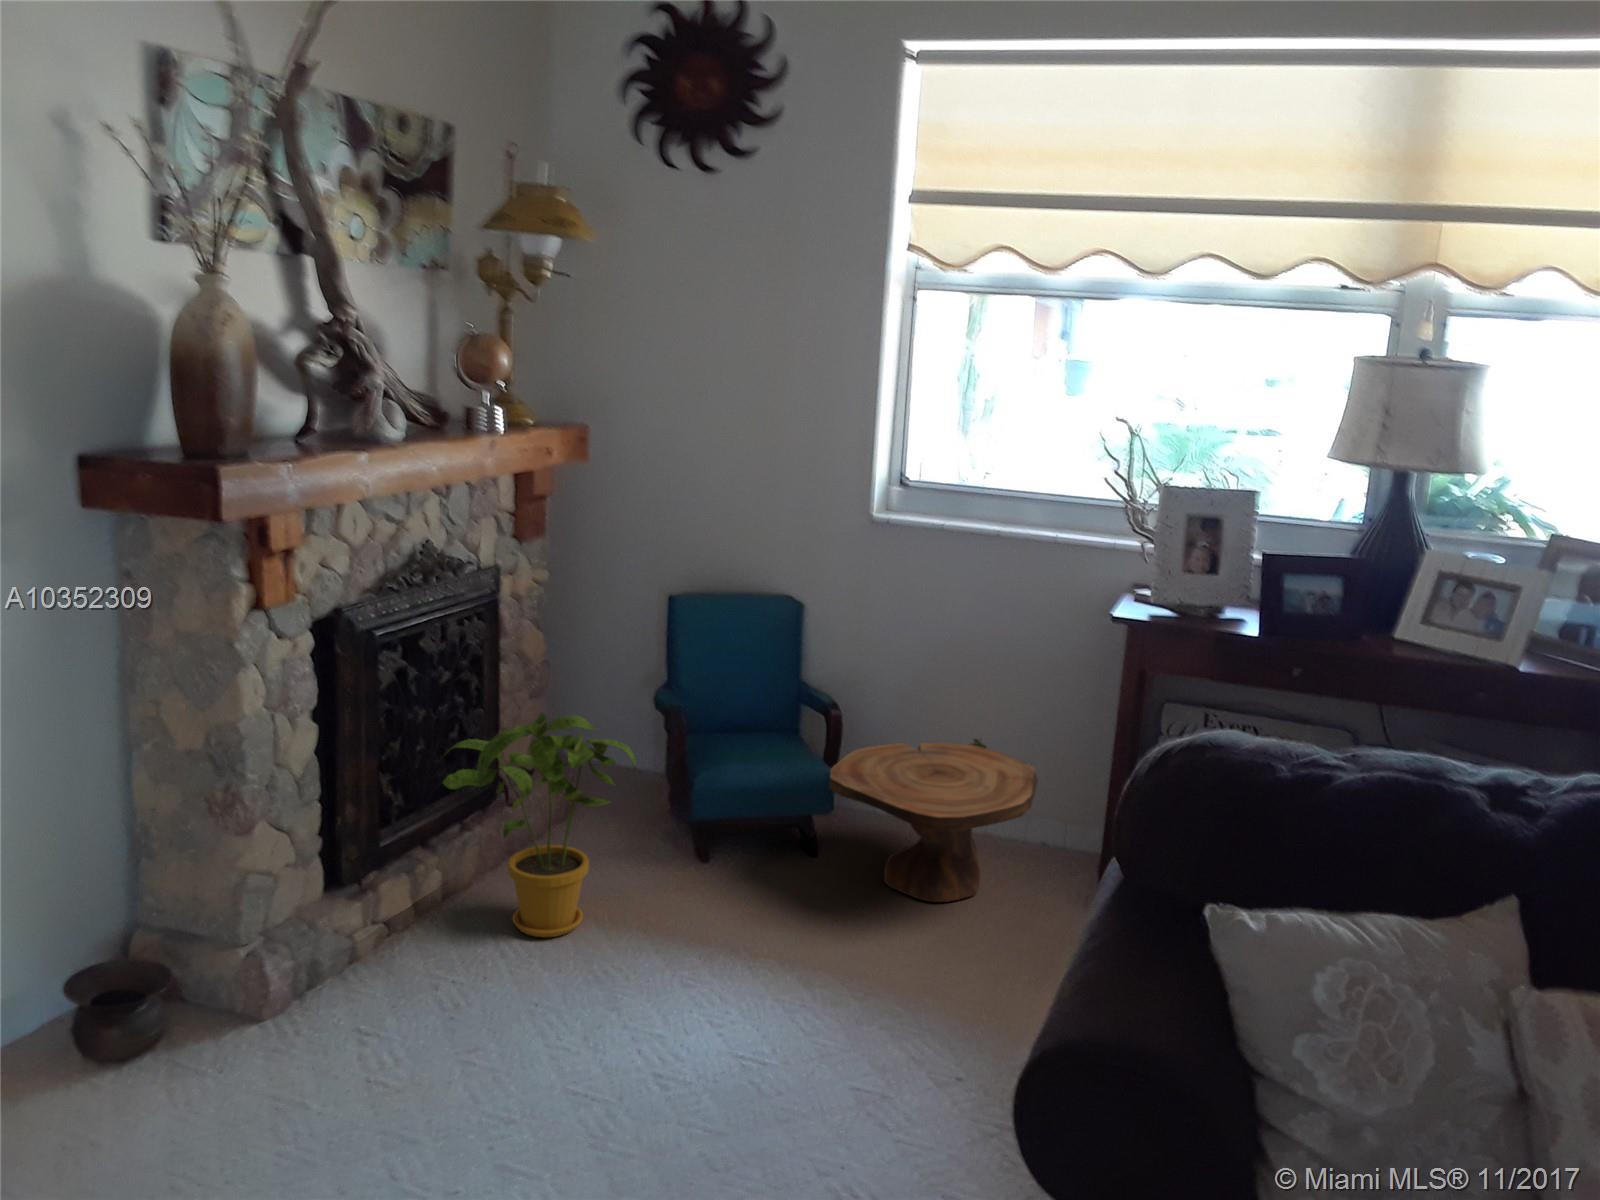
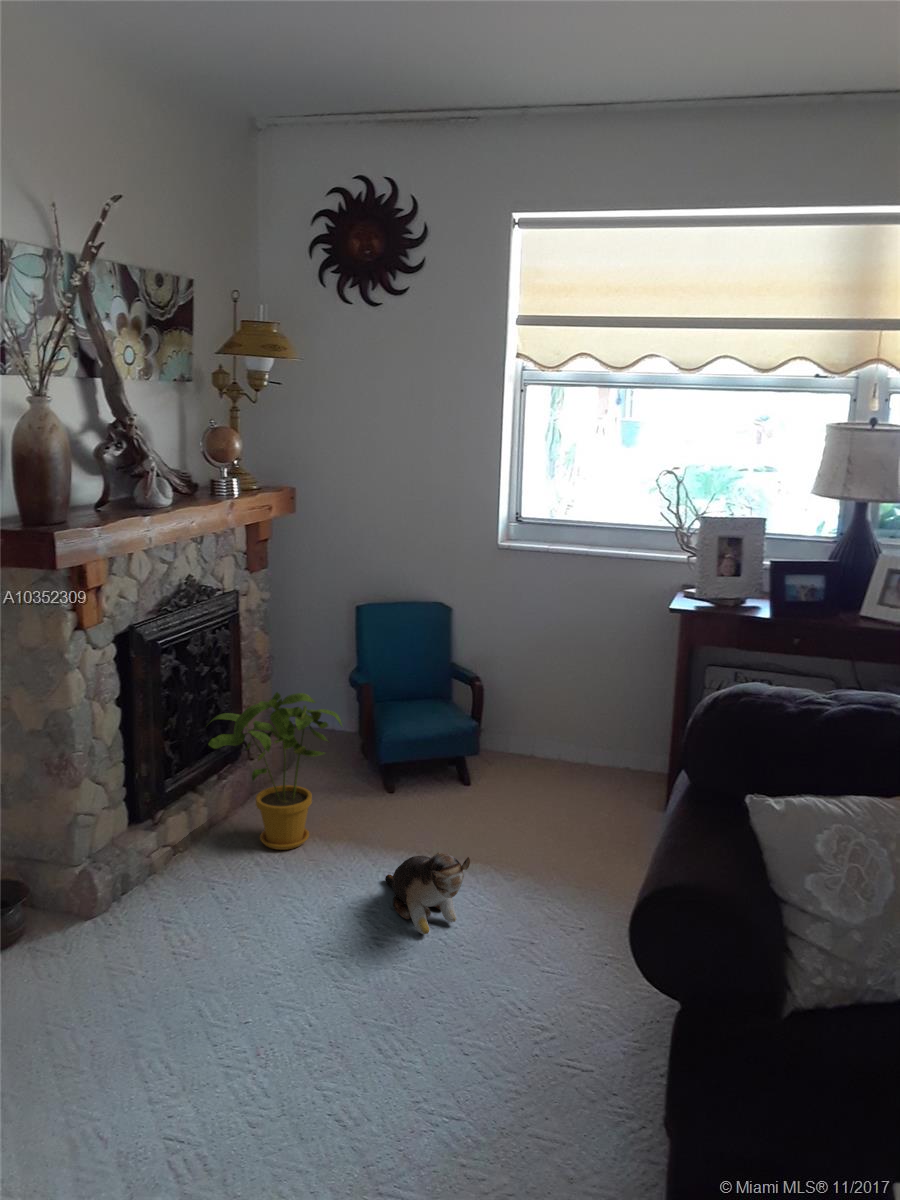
side table: present [829,739,1038,902] -> none [476,697,622,814]
plush toy: none [684,956,801,1073] -> present [385,853,470,934]

